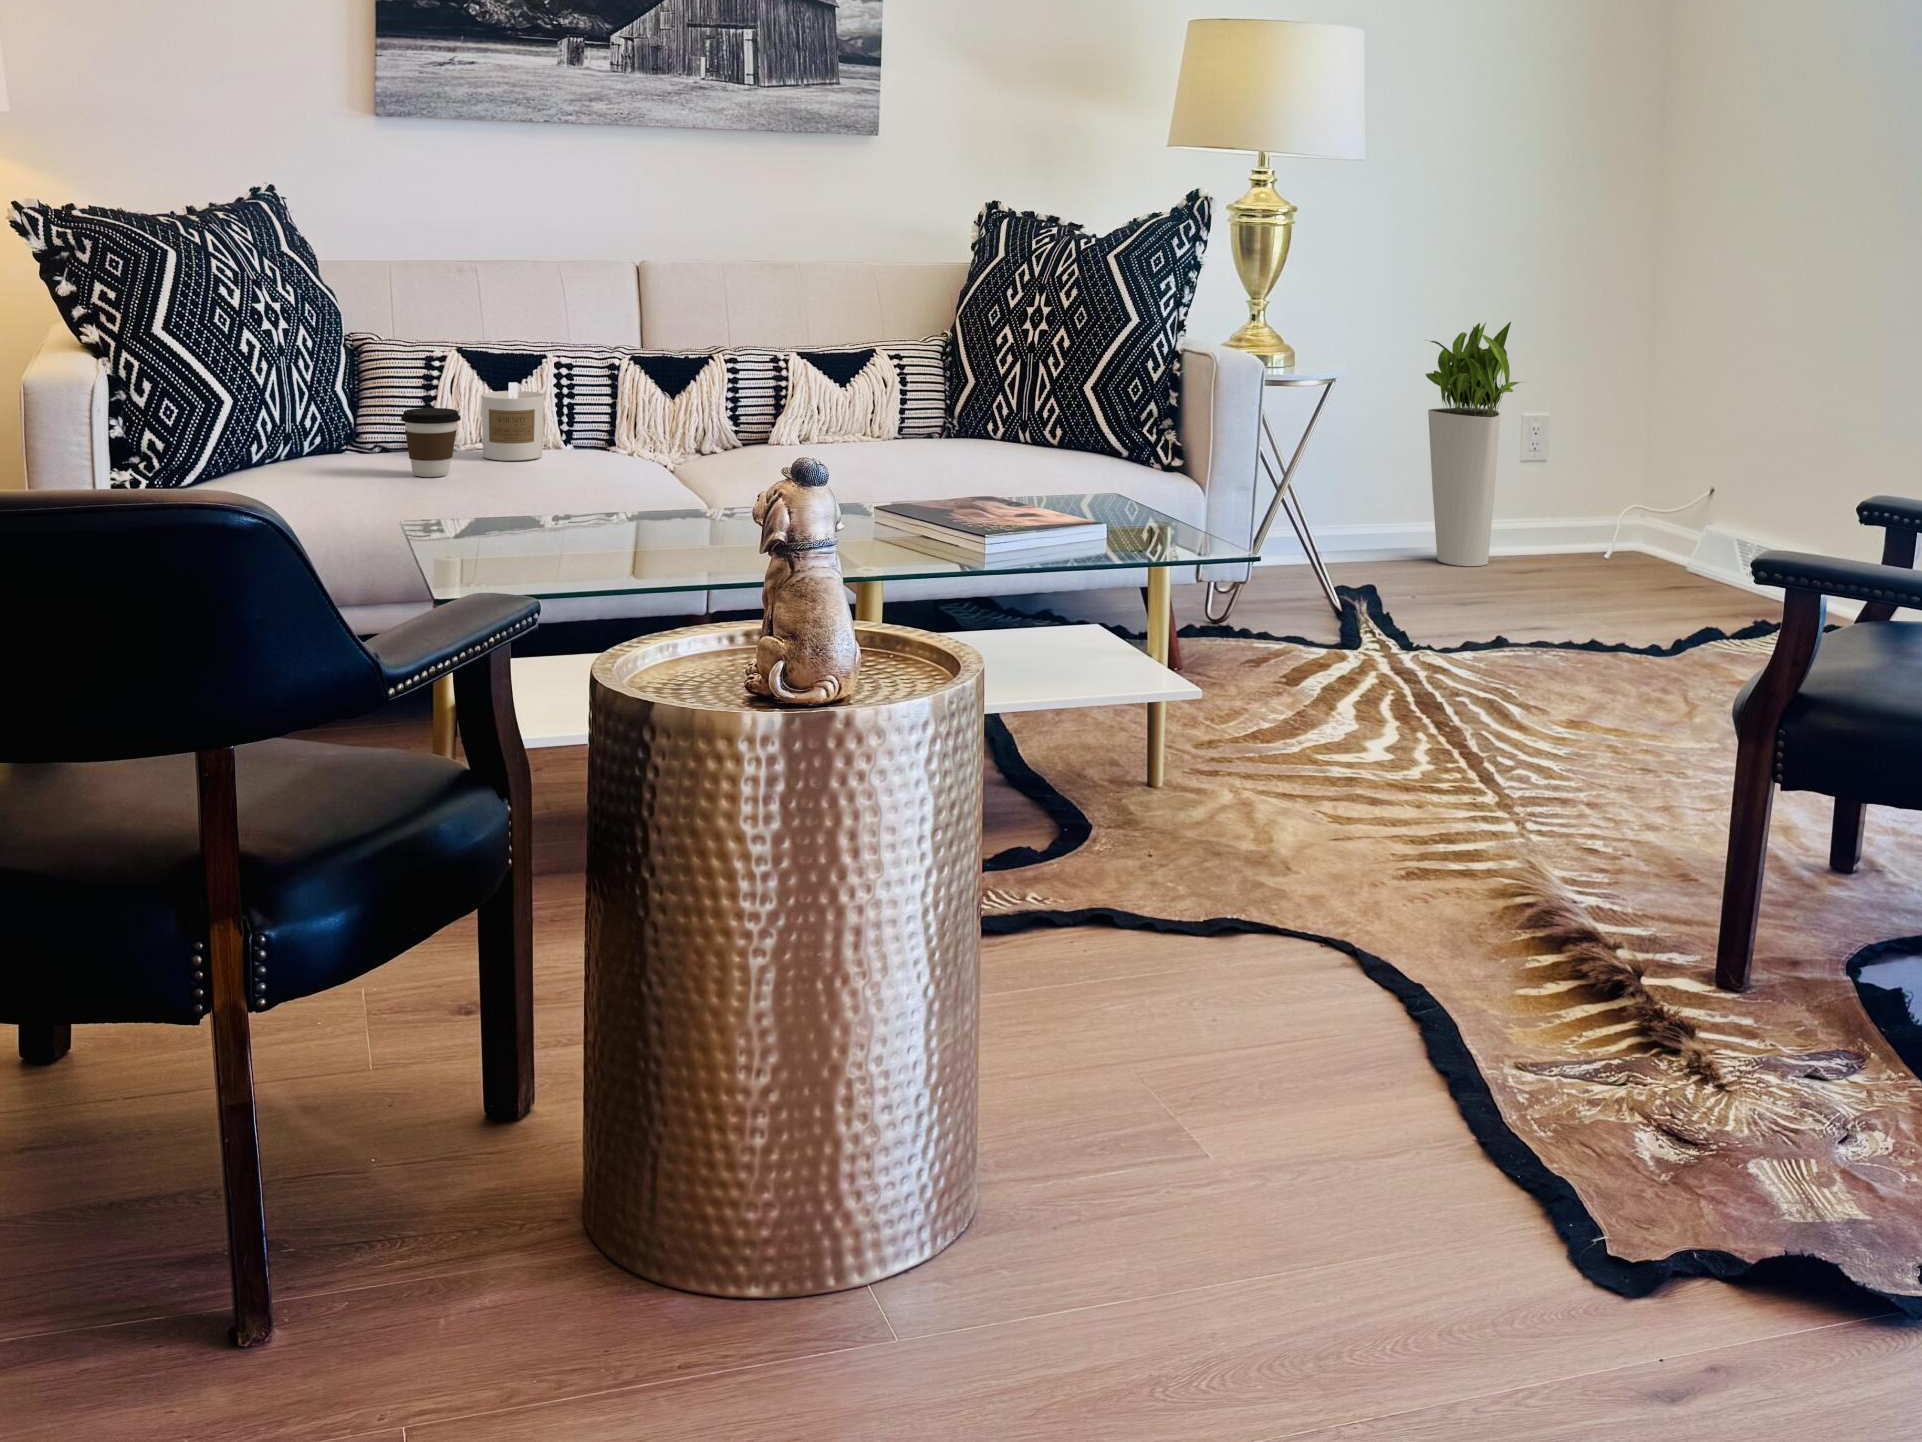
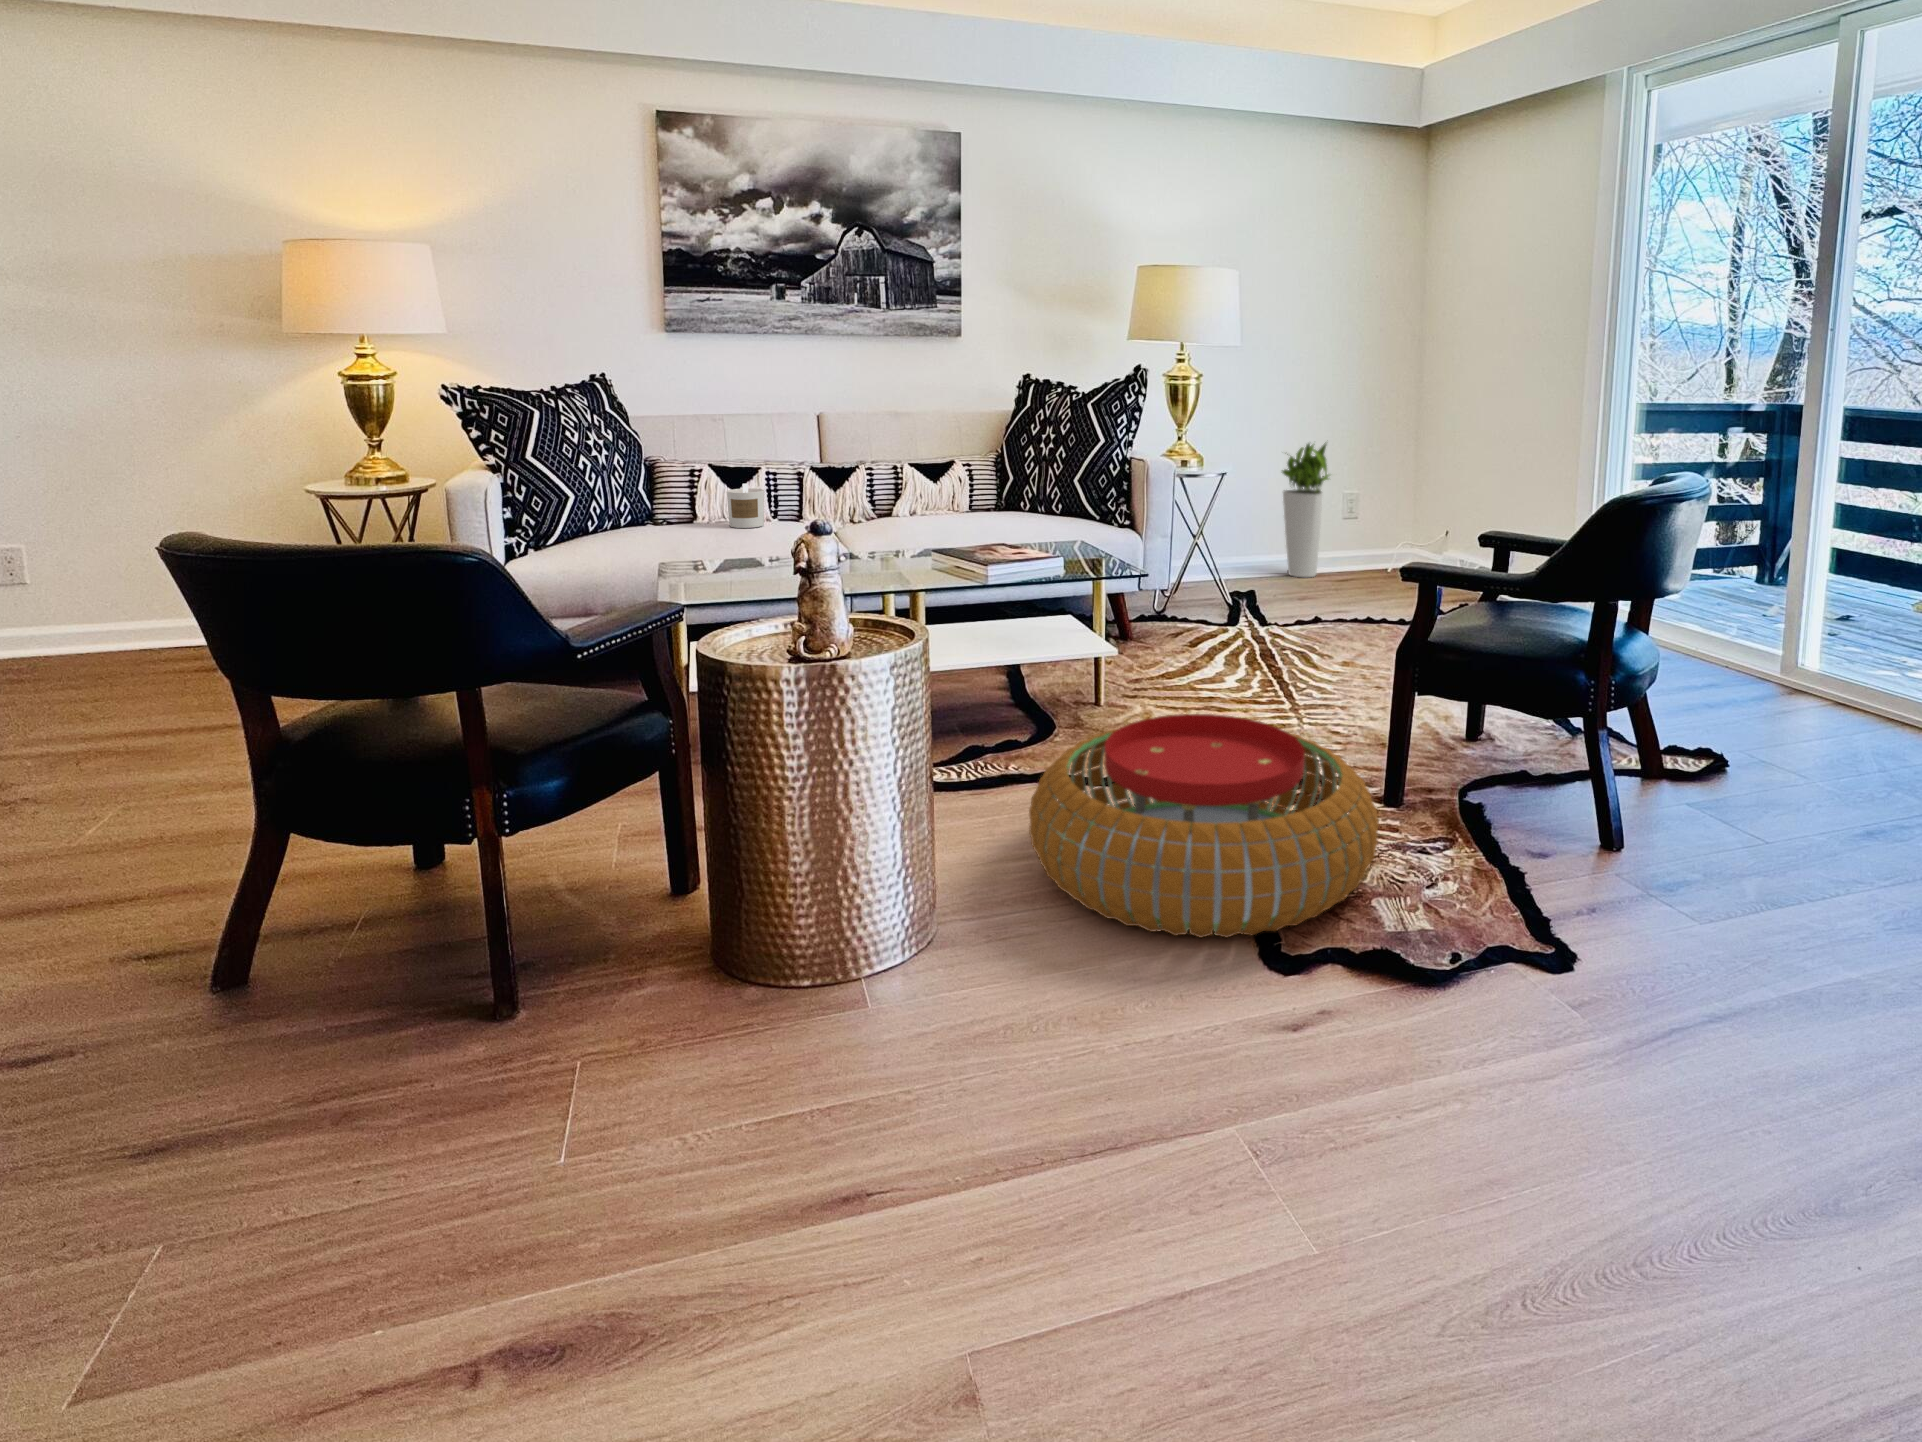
coffee cup: present [401,408,461,477] -> none [675,499,711,538]
pouf: none [1109,816,1750,1227] -> present [1029,714,1379,938]

